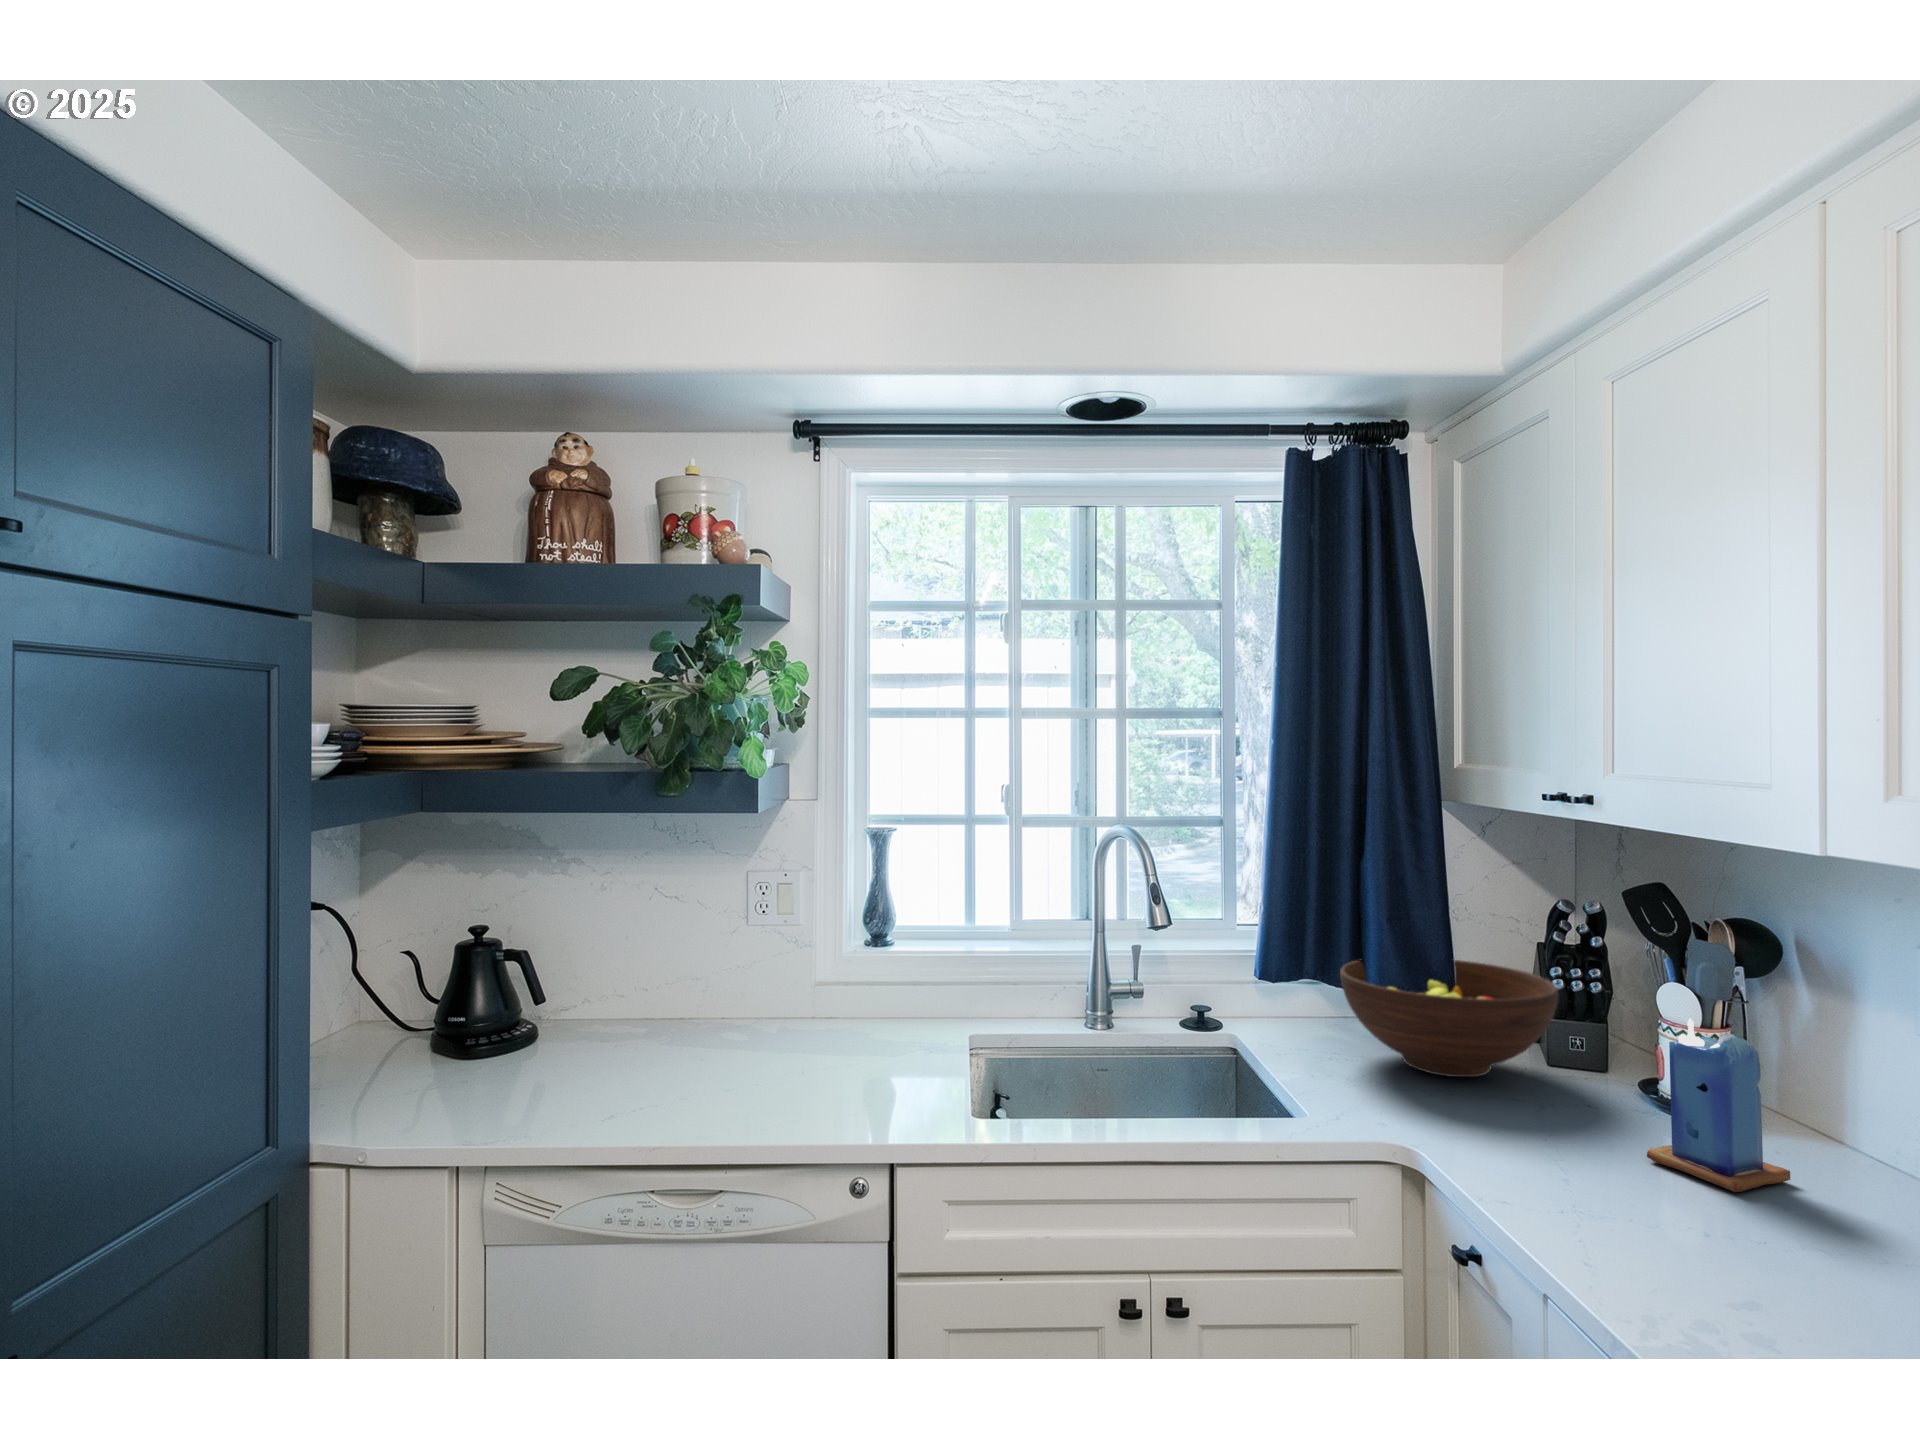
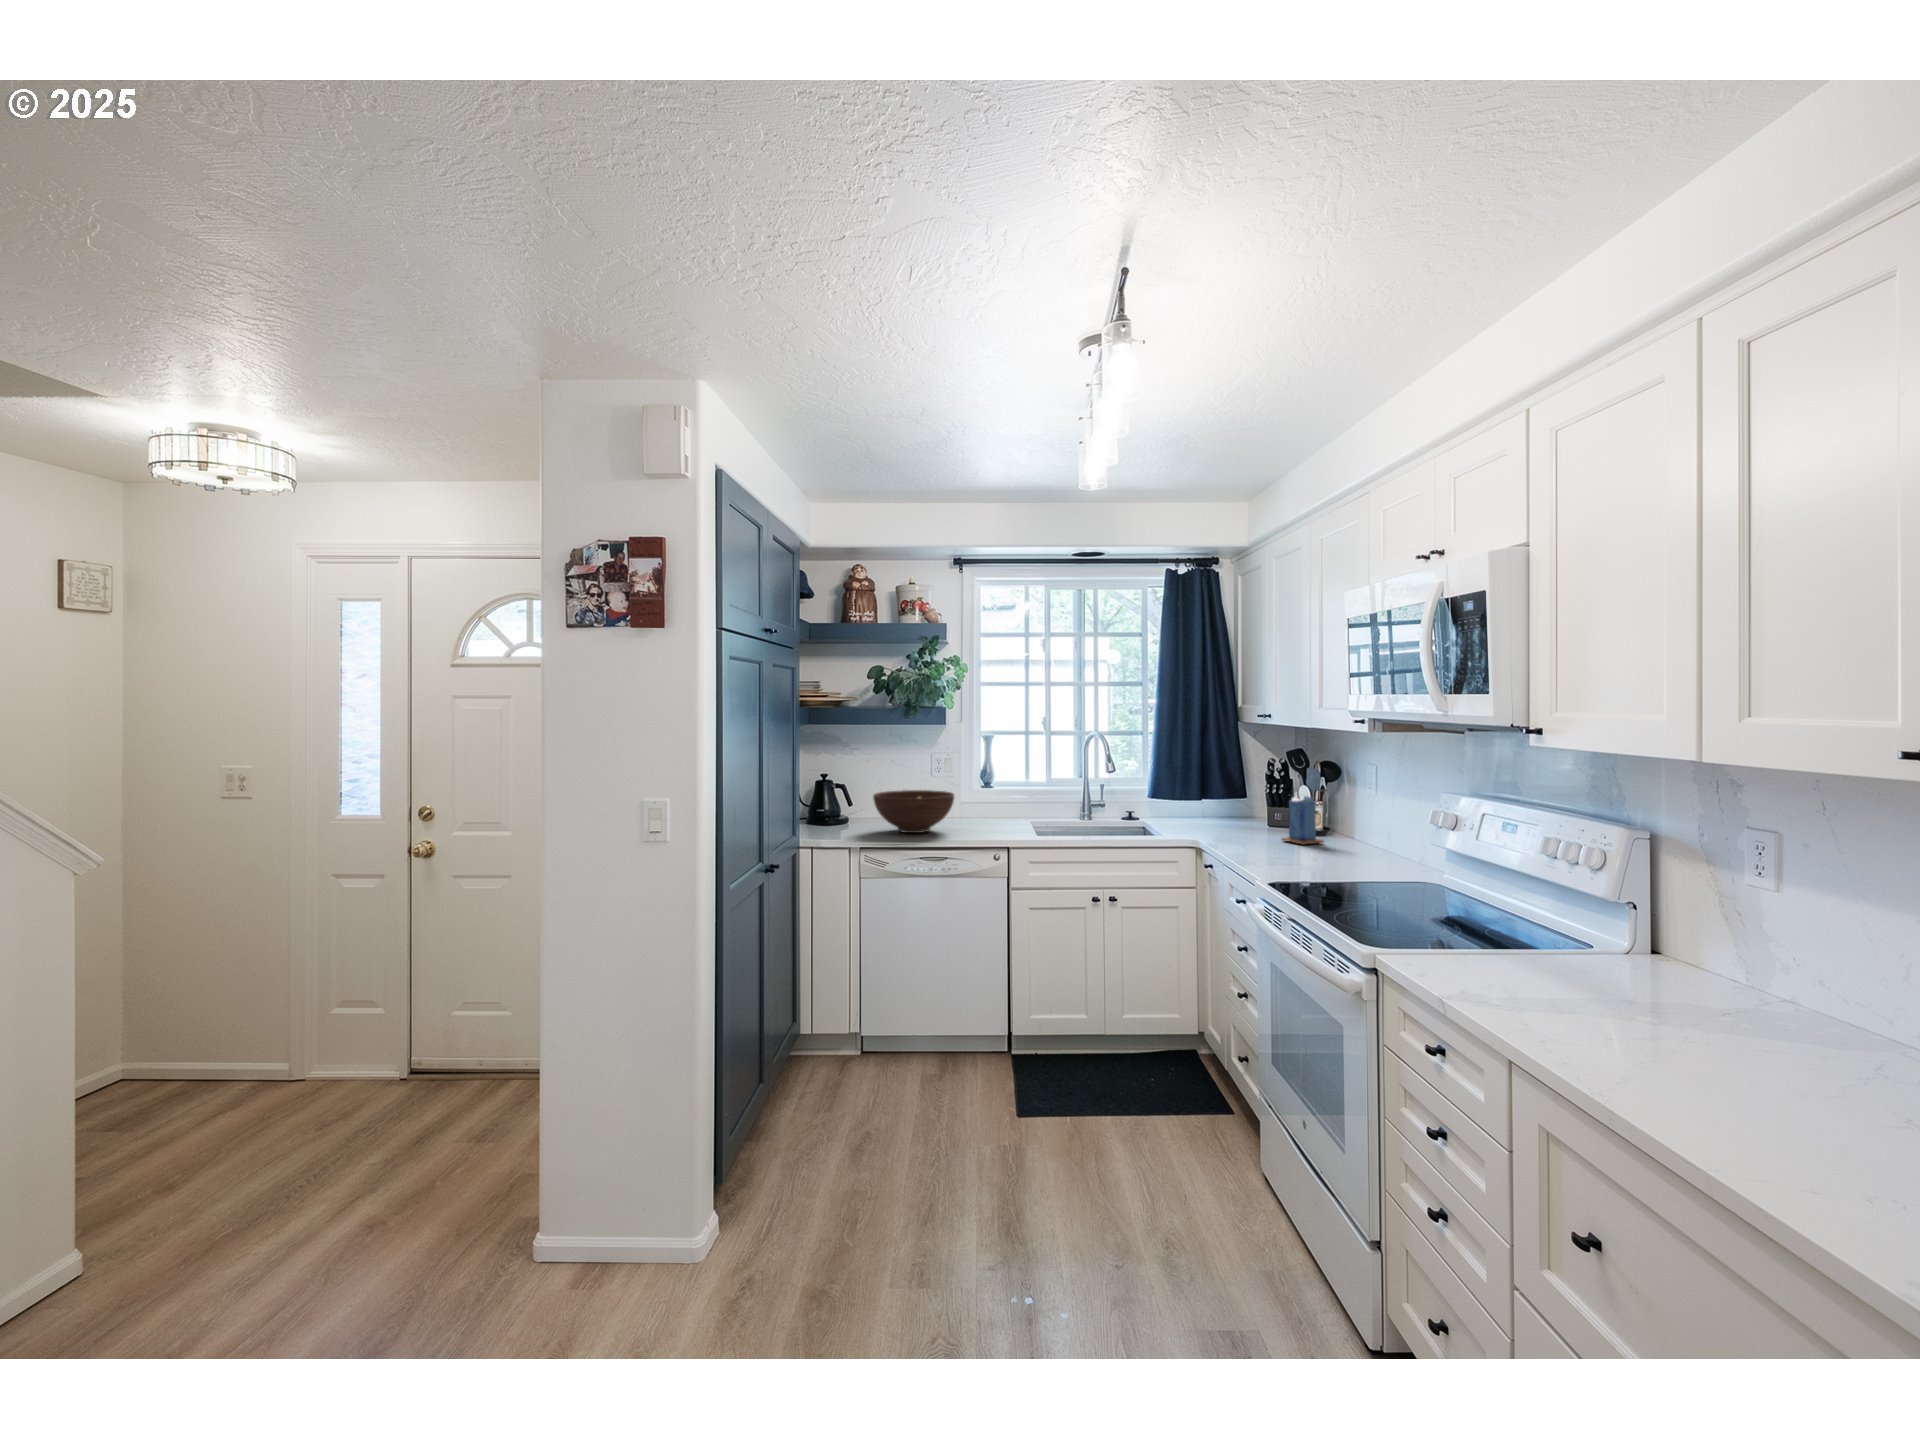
fruit bowl: present [1340,960,1558,1077] -> present [873,790,954,833]

